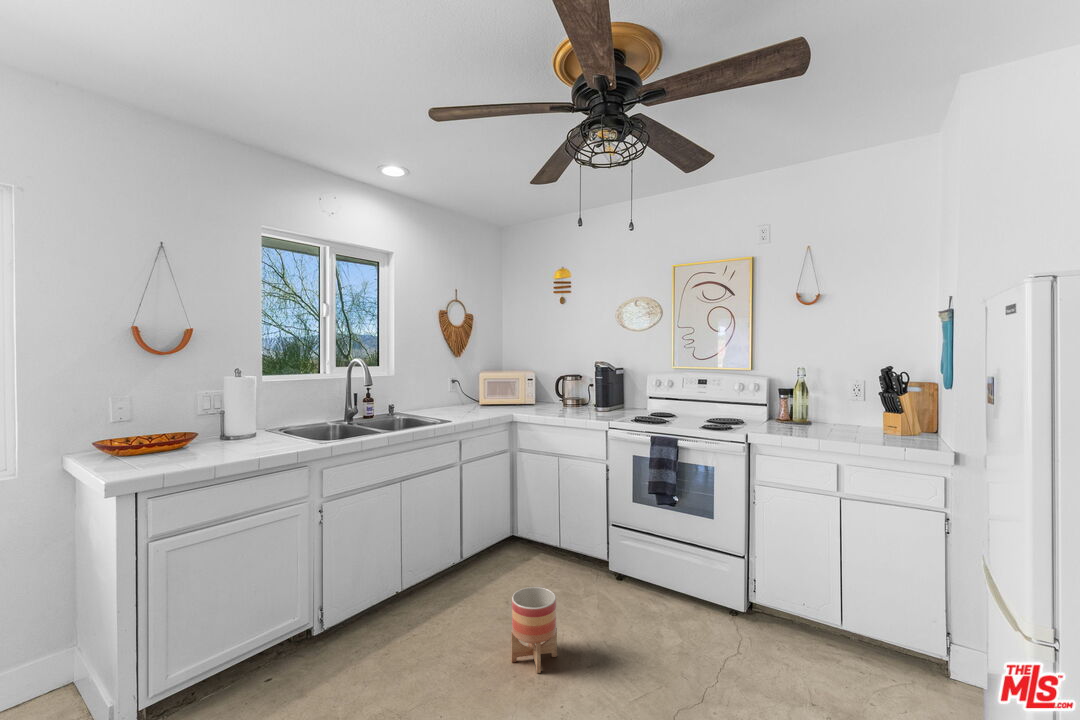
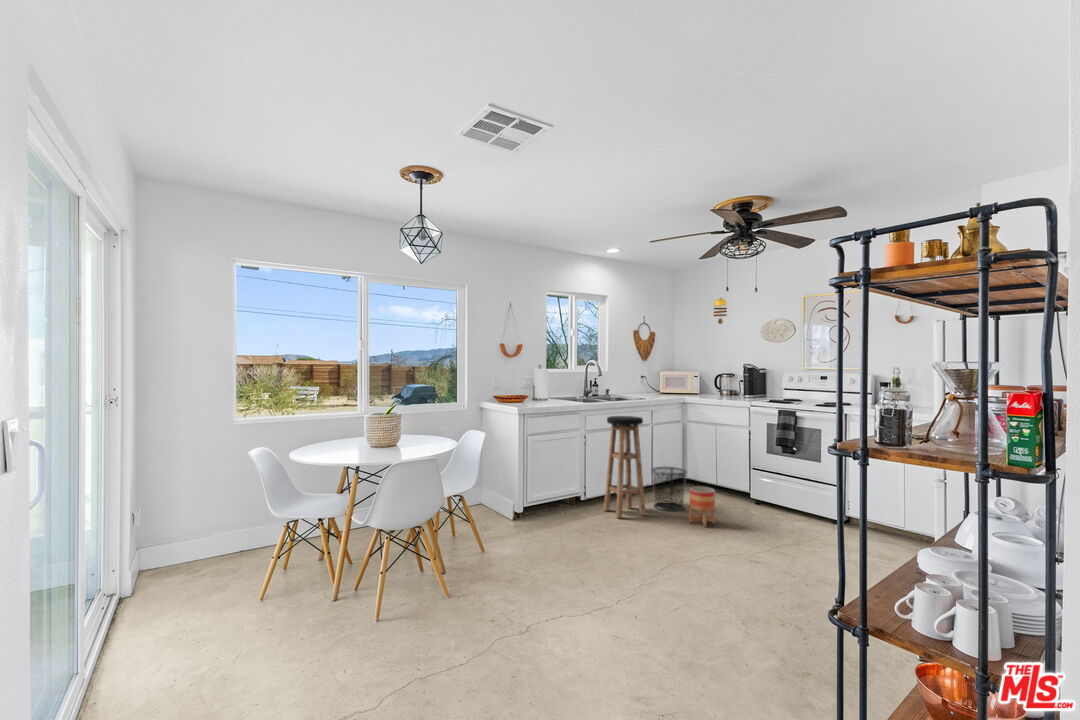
bar stool: none [358,462,434,671] -> present [604,416,645,518]
trash can: none [451,537,511,624] -> present [652,467,686,511]

